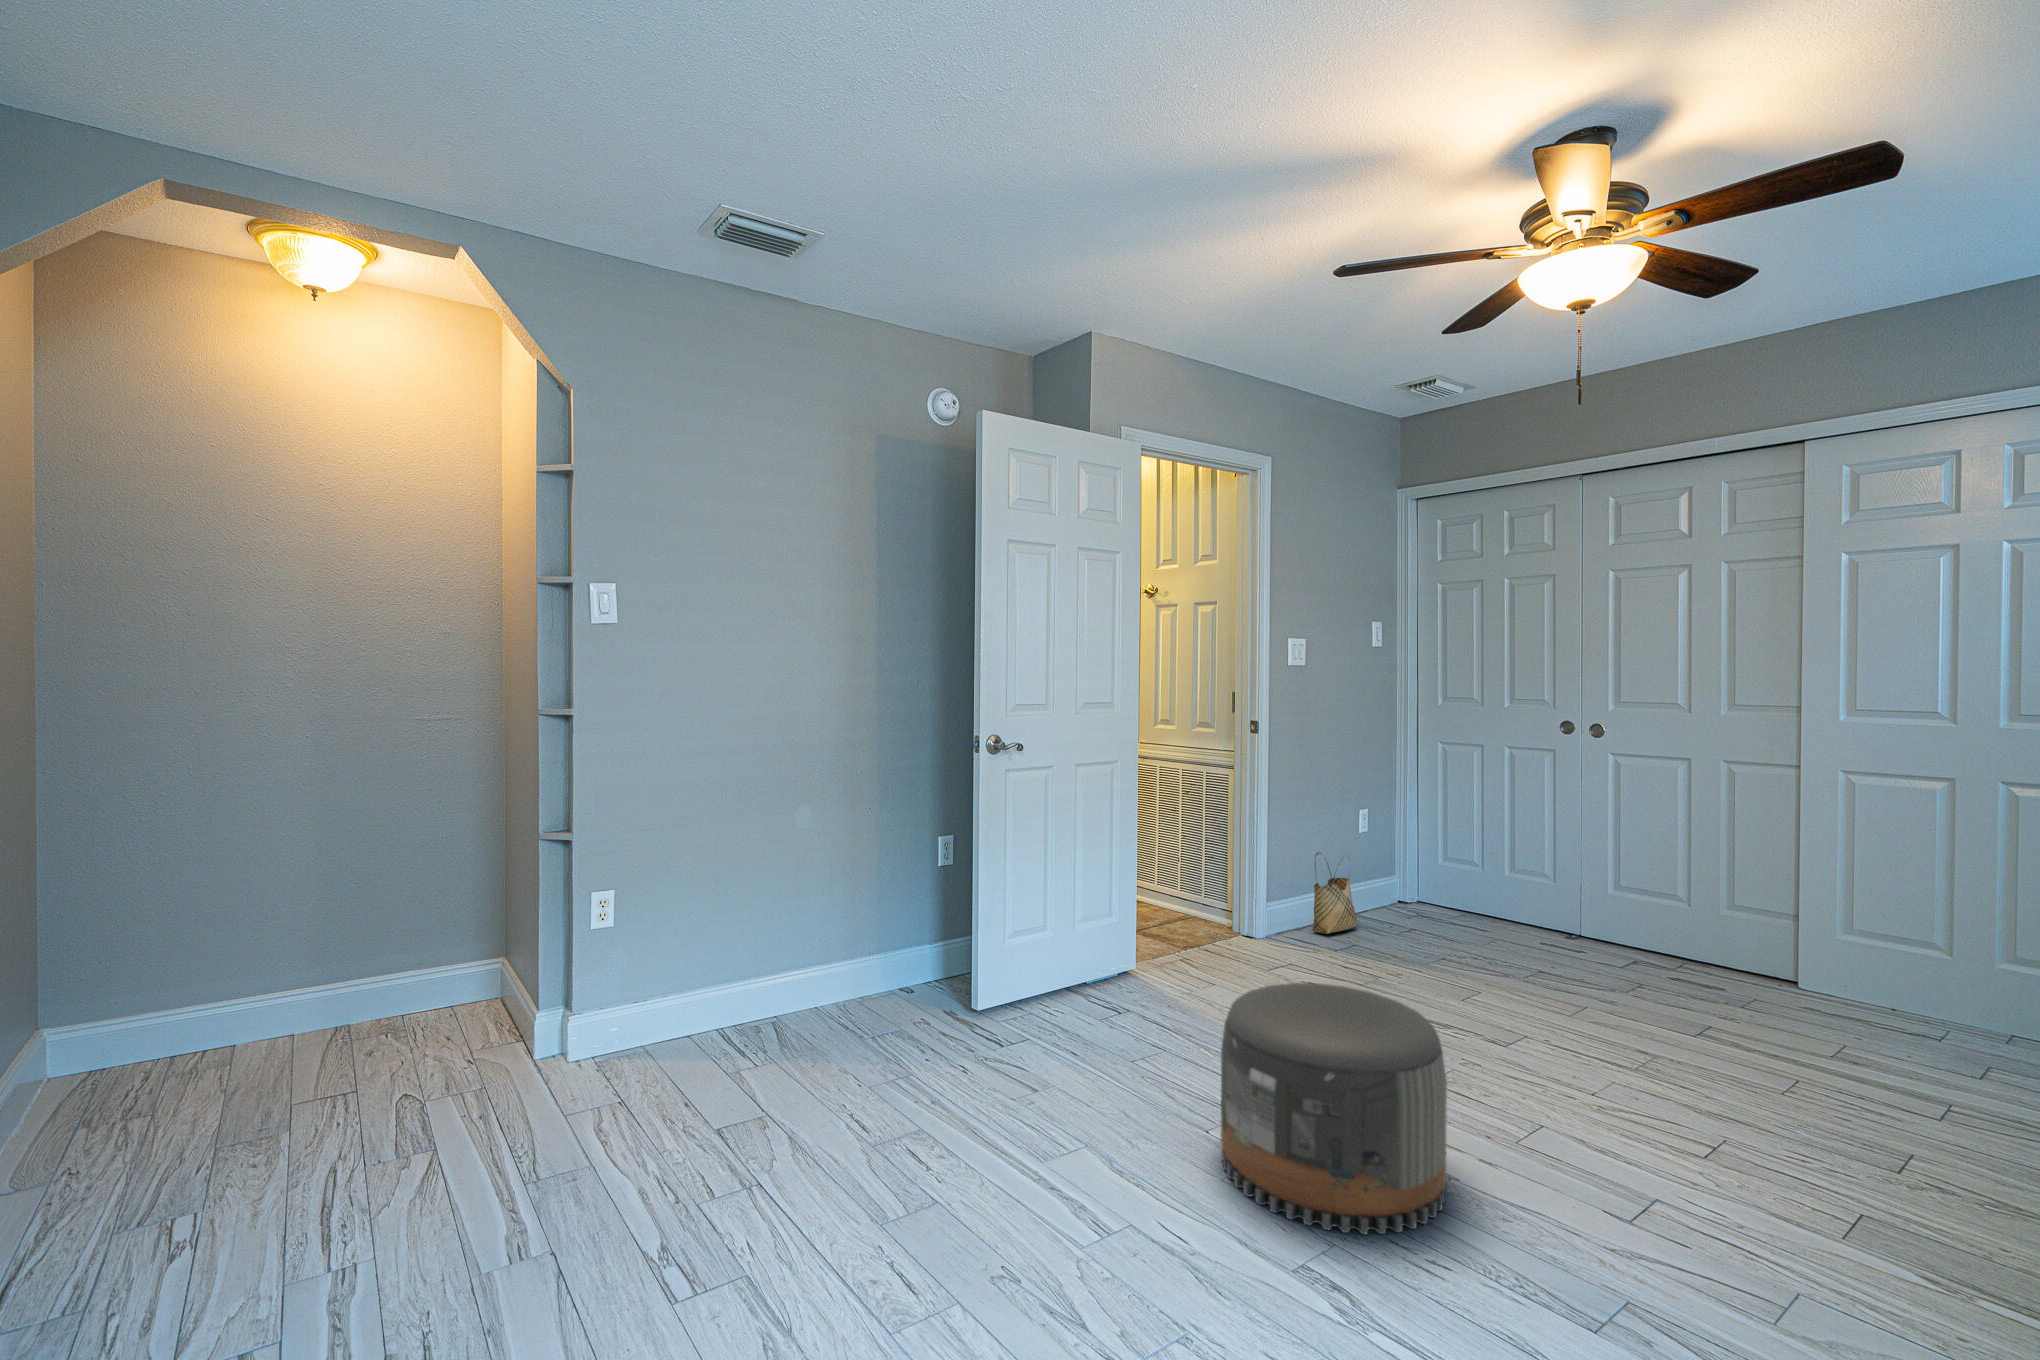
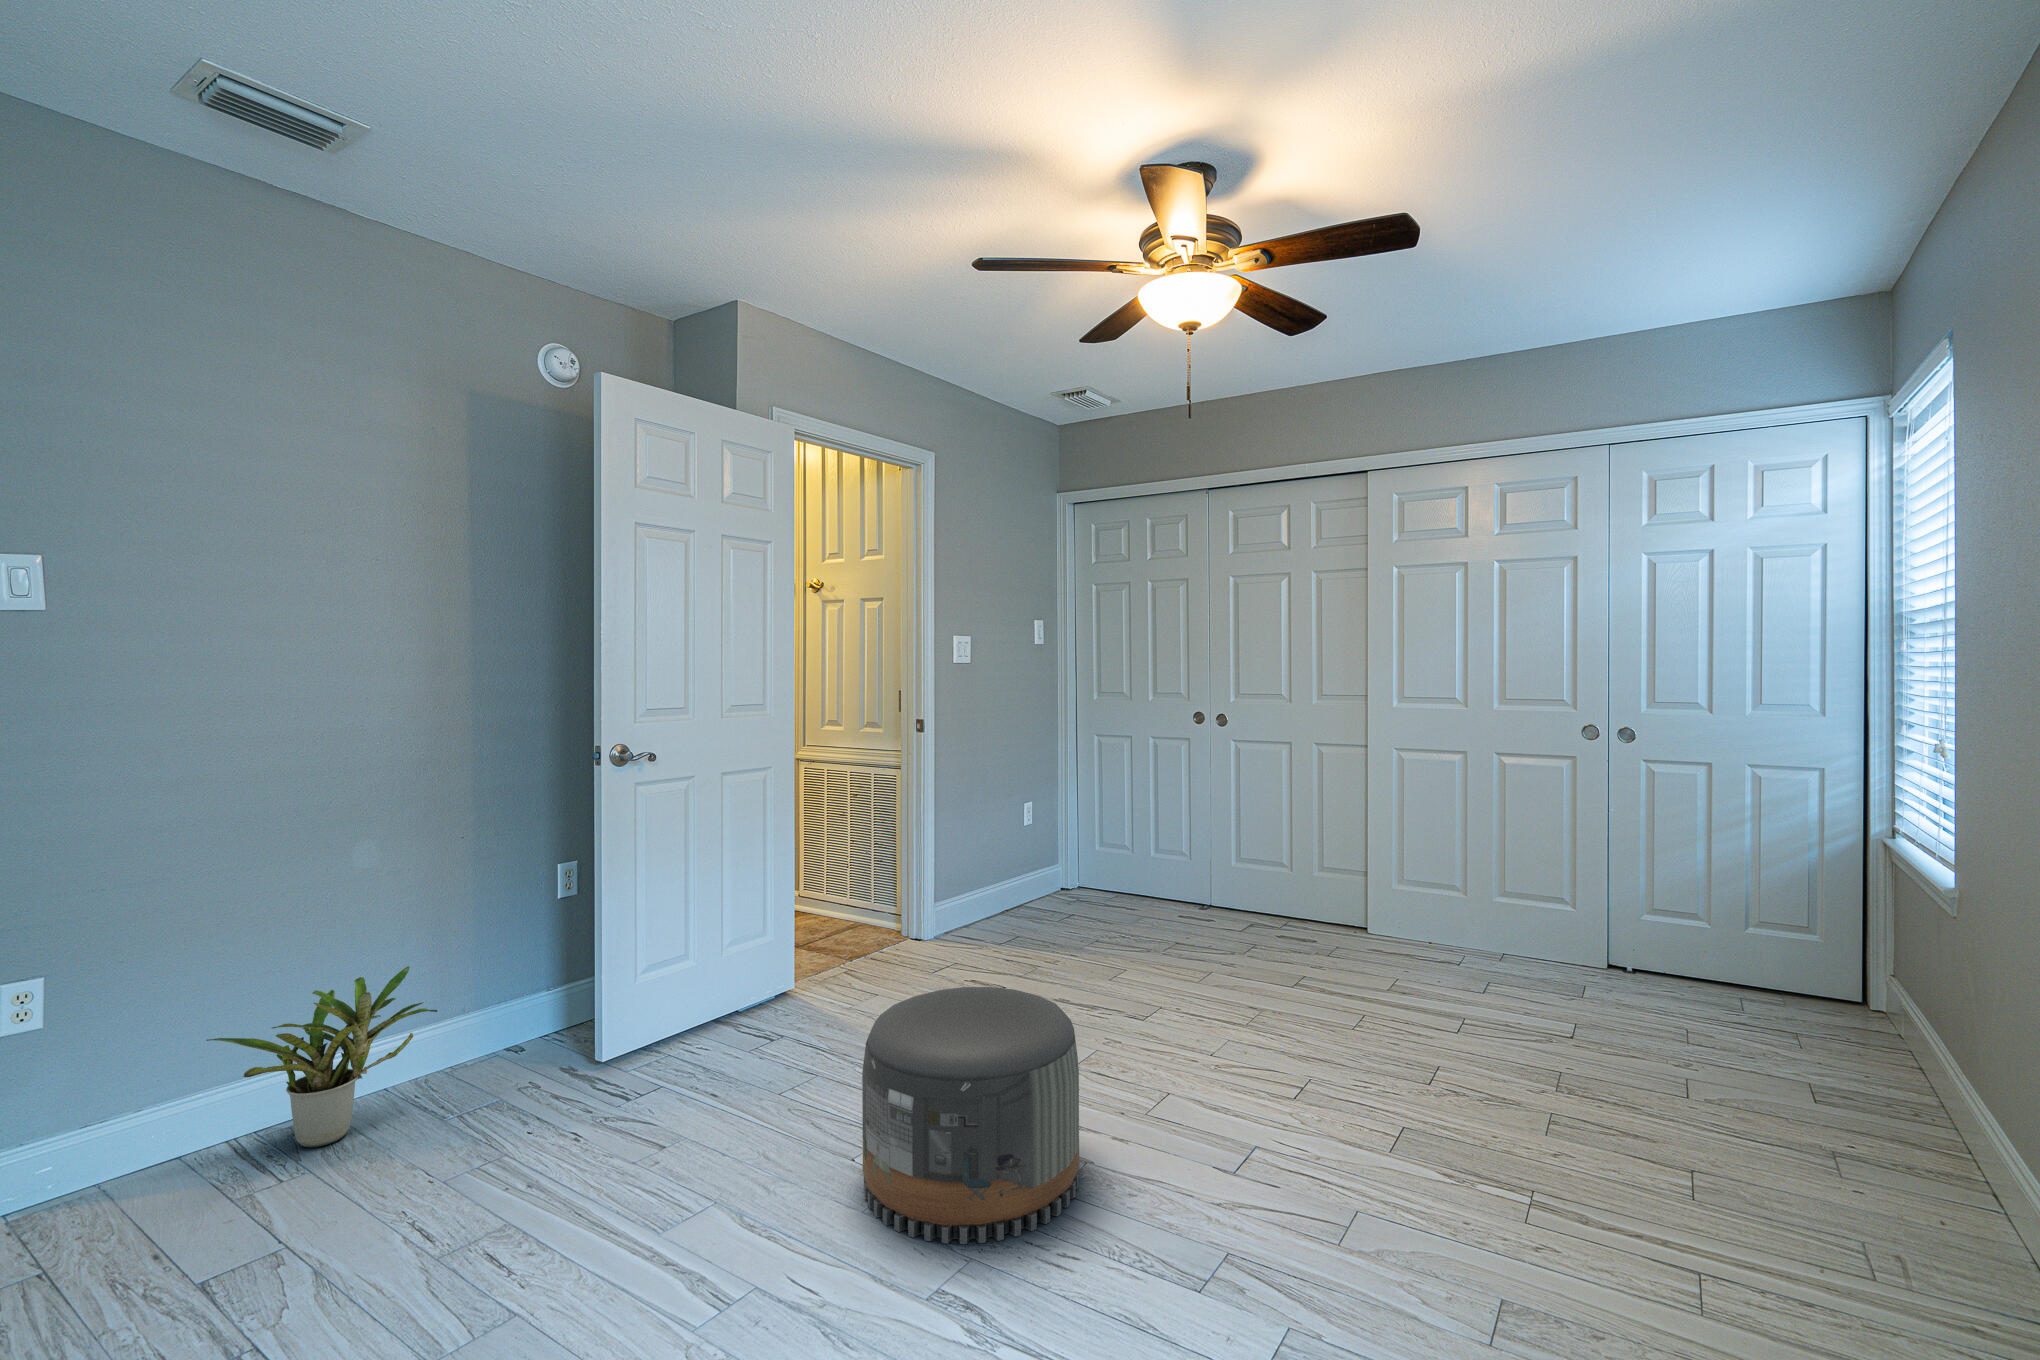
woven basket: present [1313,852,1357,934] -> none [979,847,1021,927]
potted plant: none [707,908,856,1043] -> present [206,966,438,1147]

